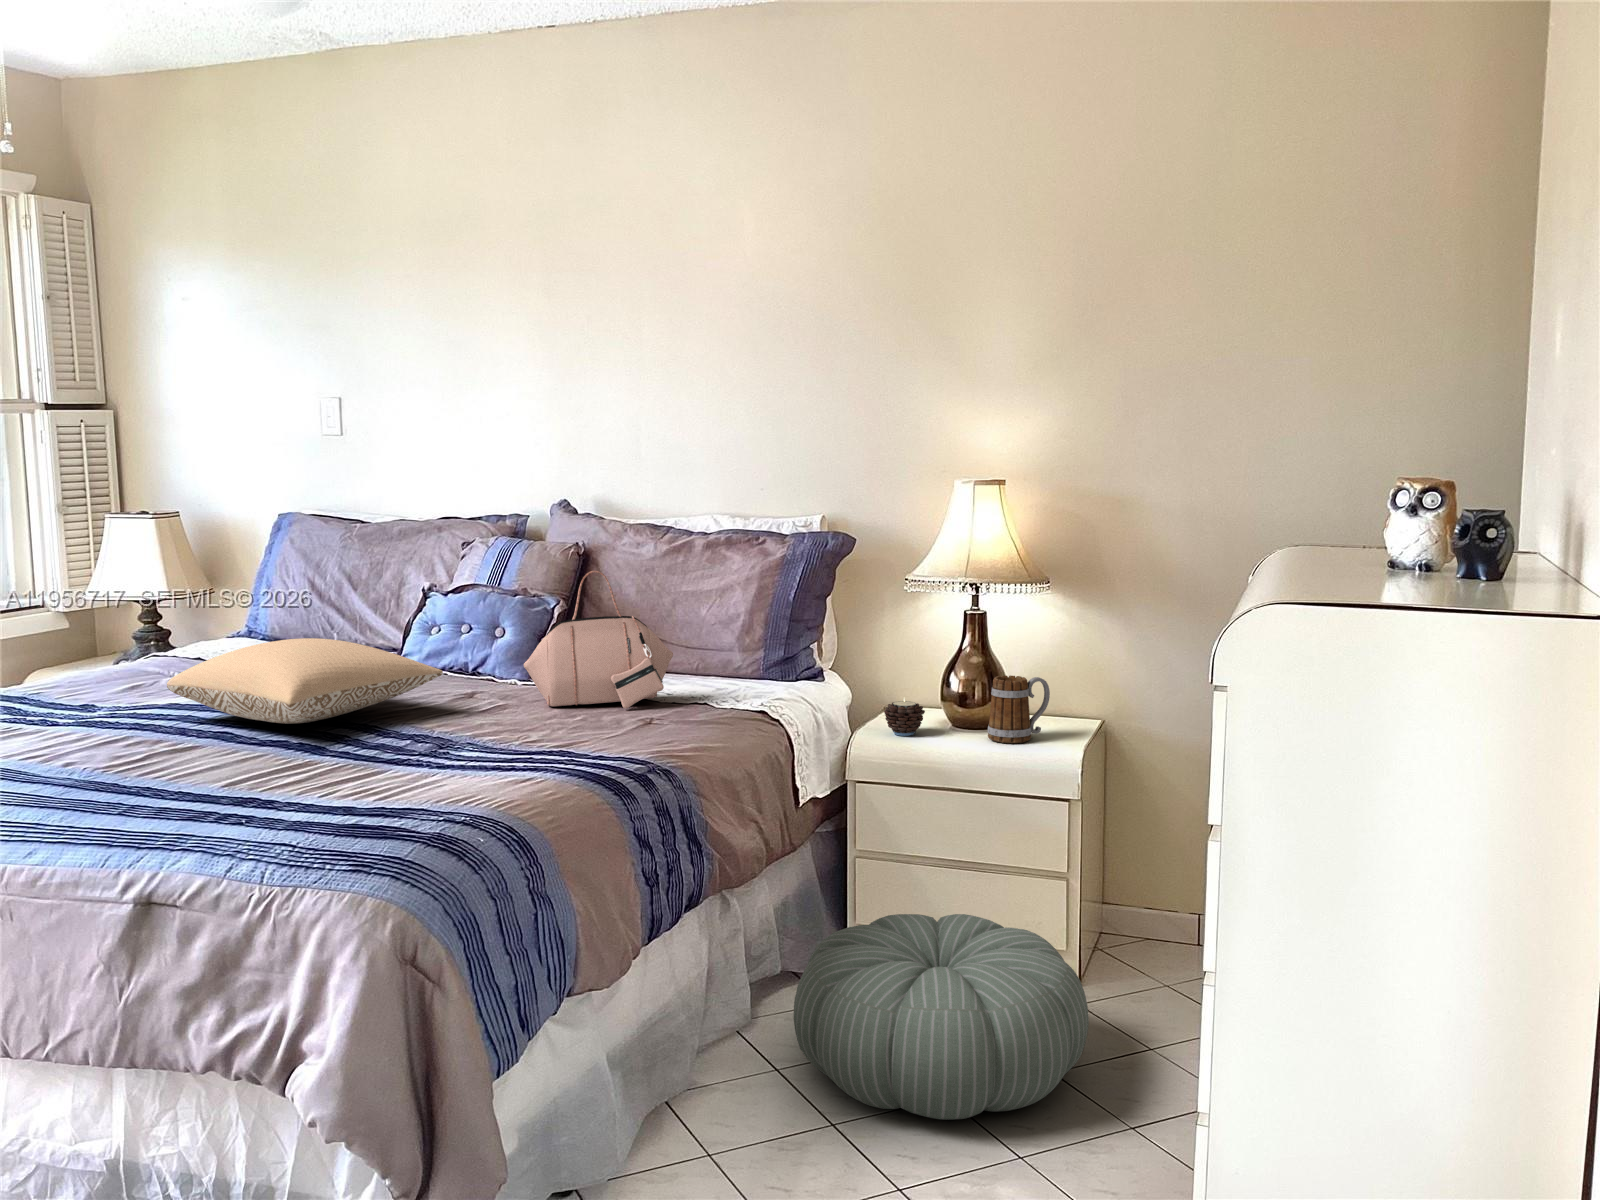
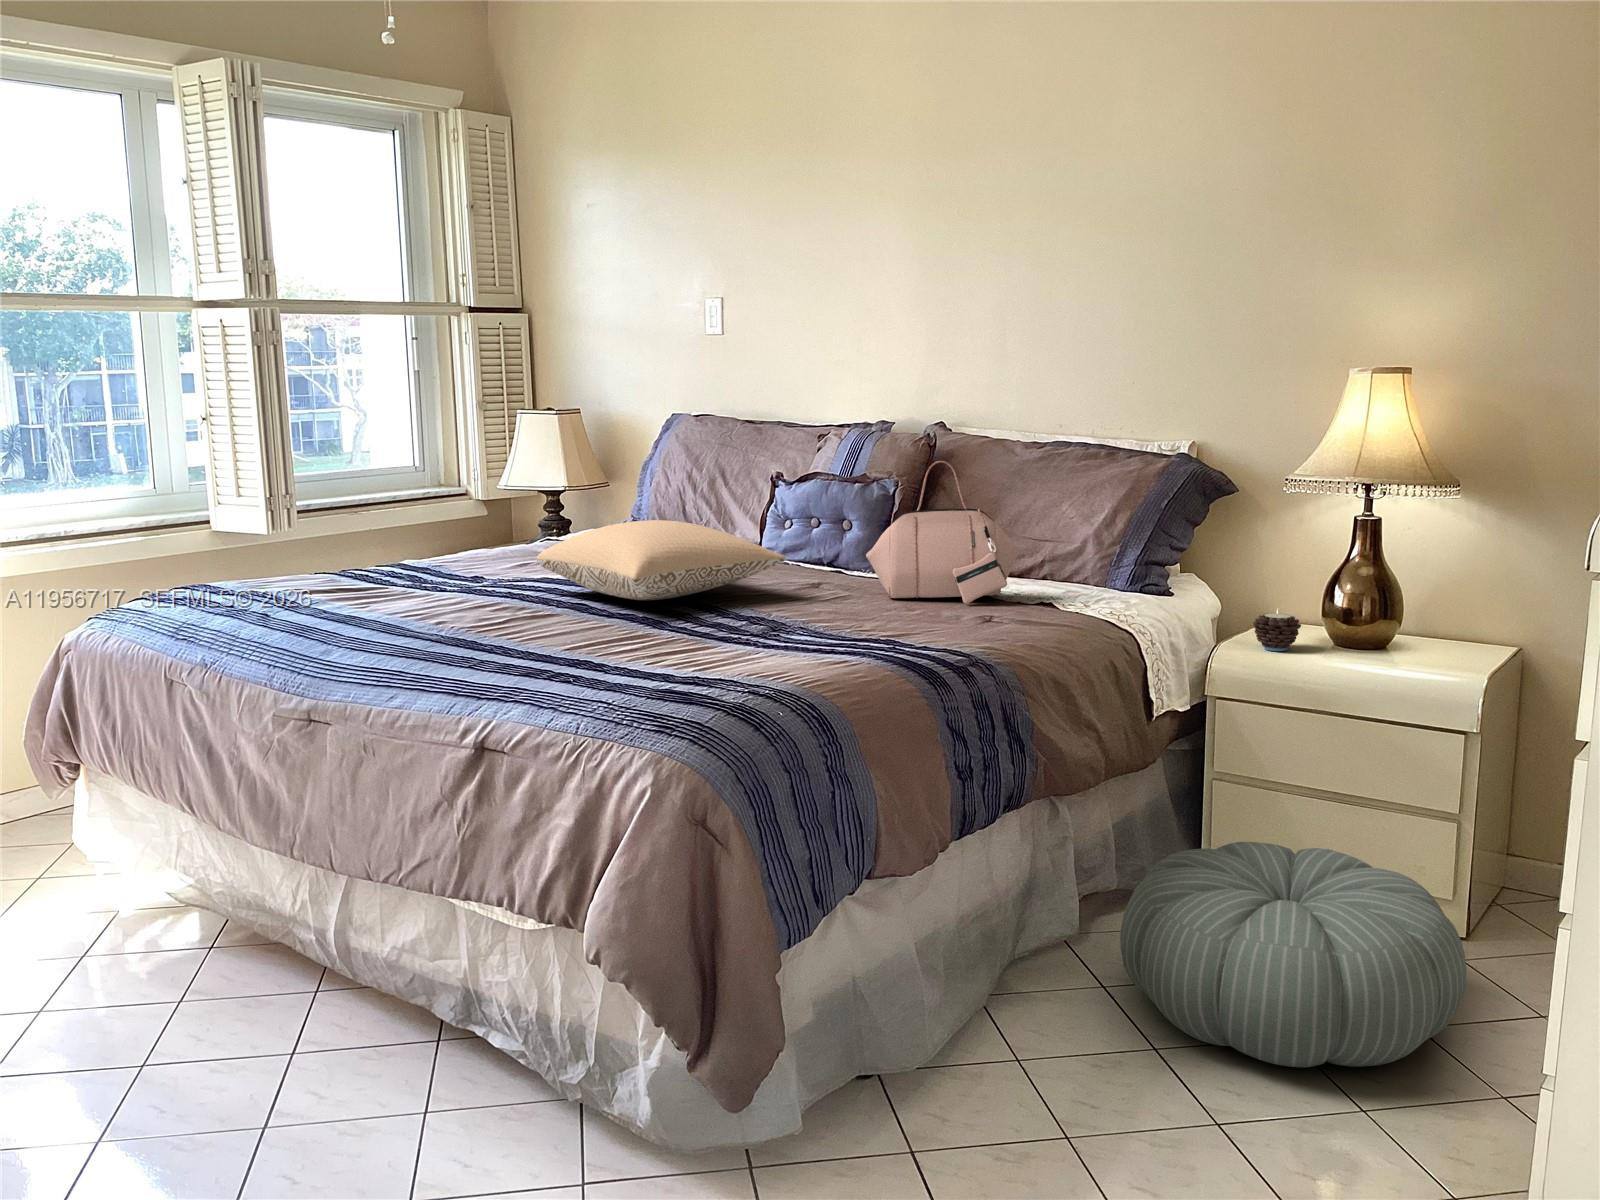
mug: present [988,675,1050,743] -> none [1374,589,1454,666]

